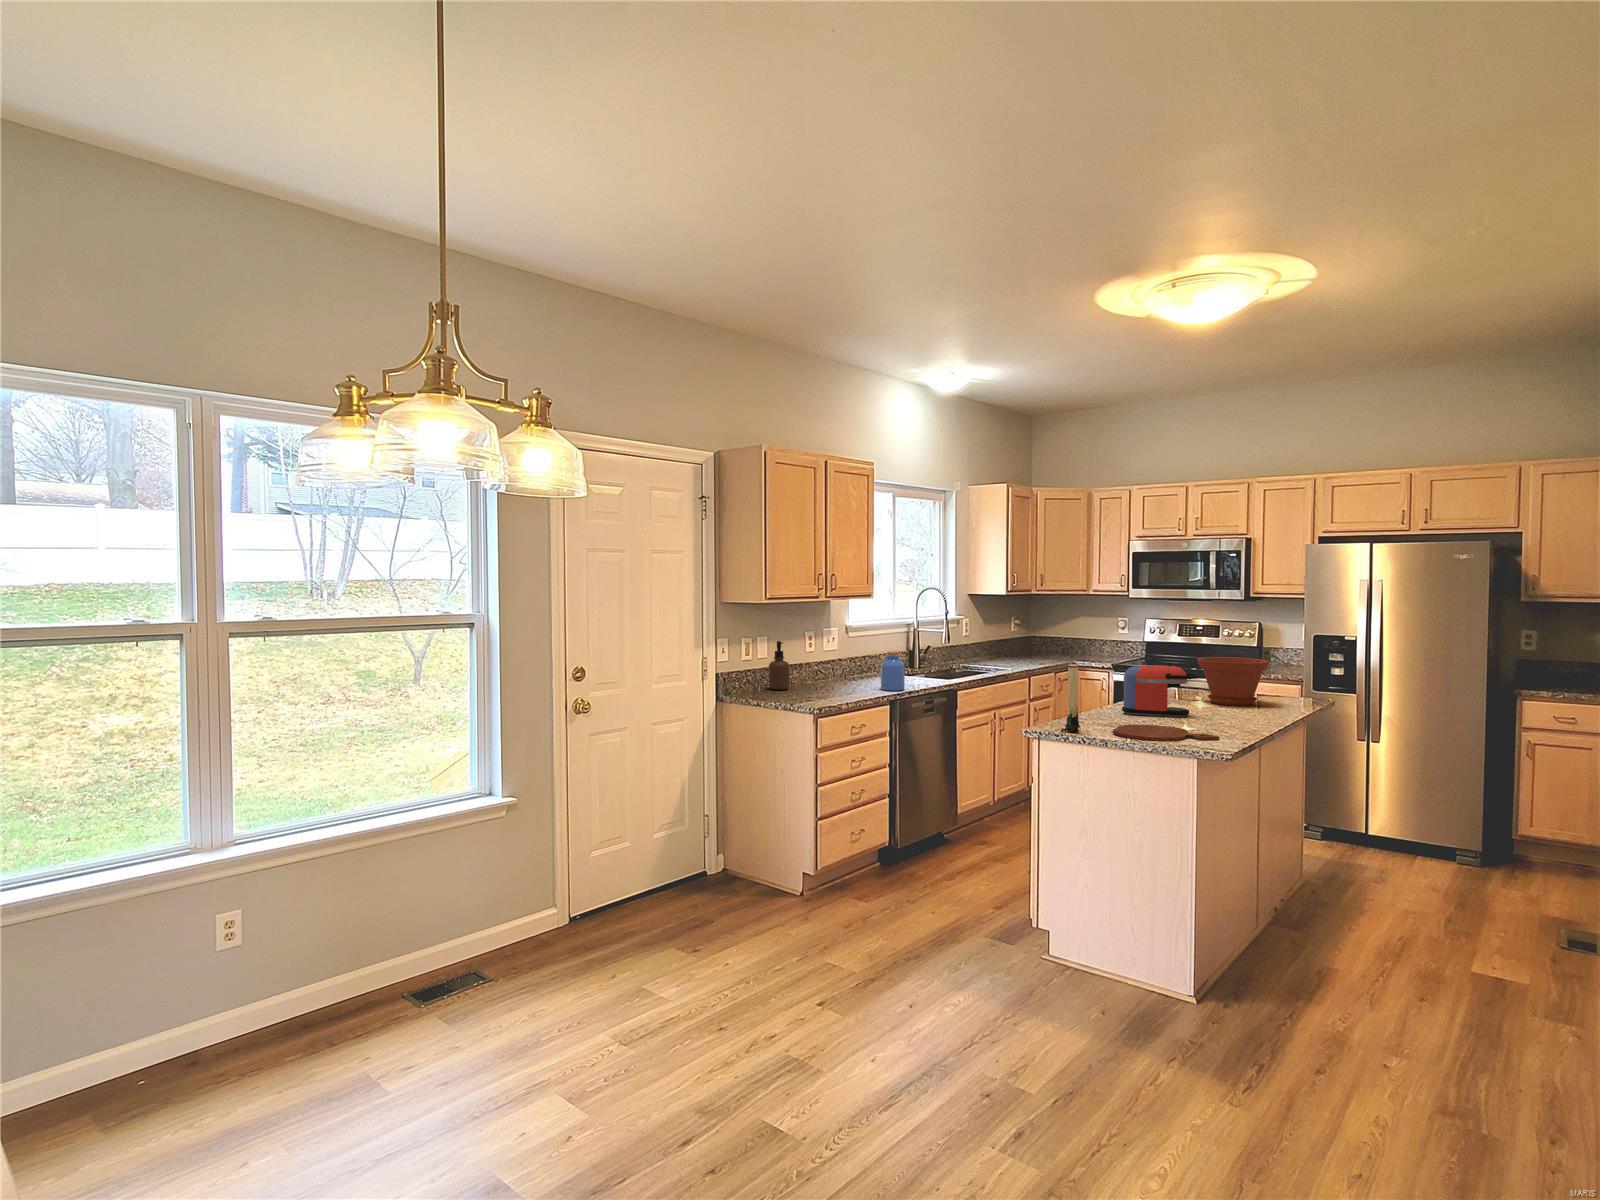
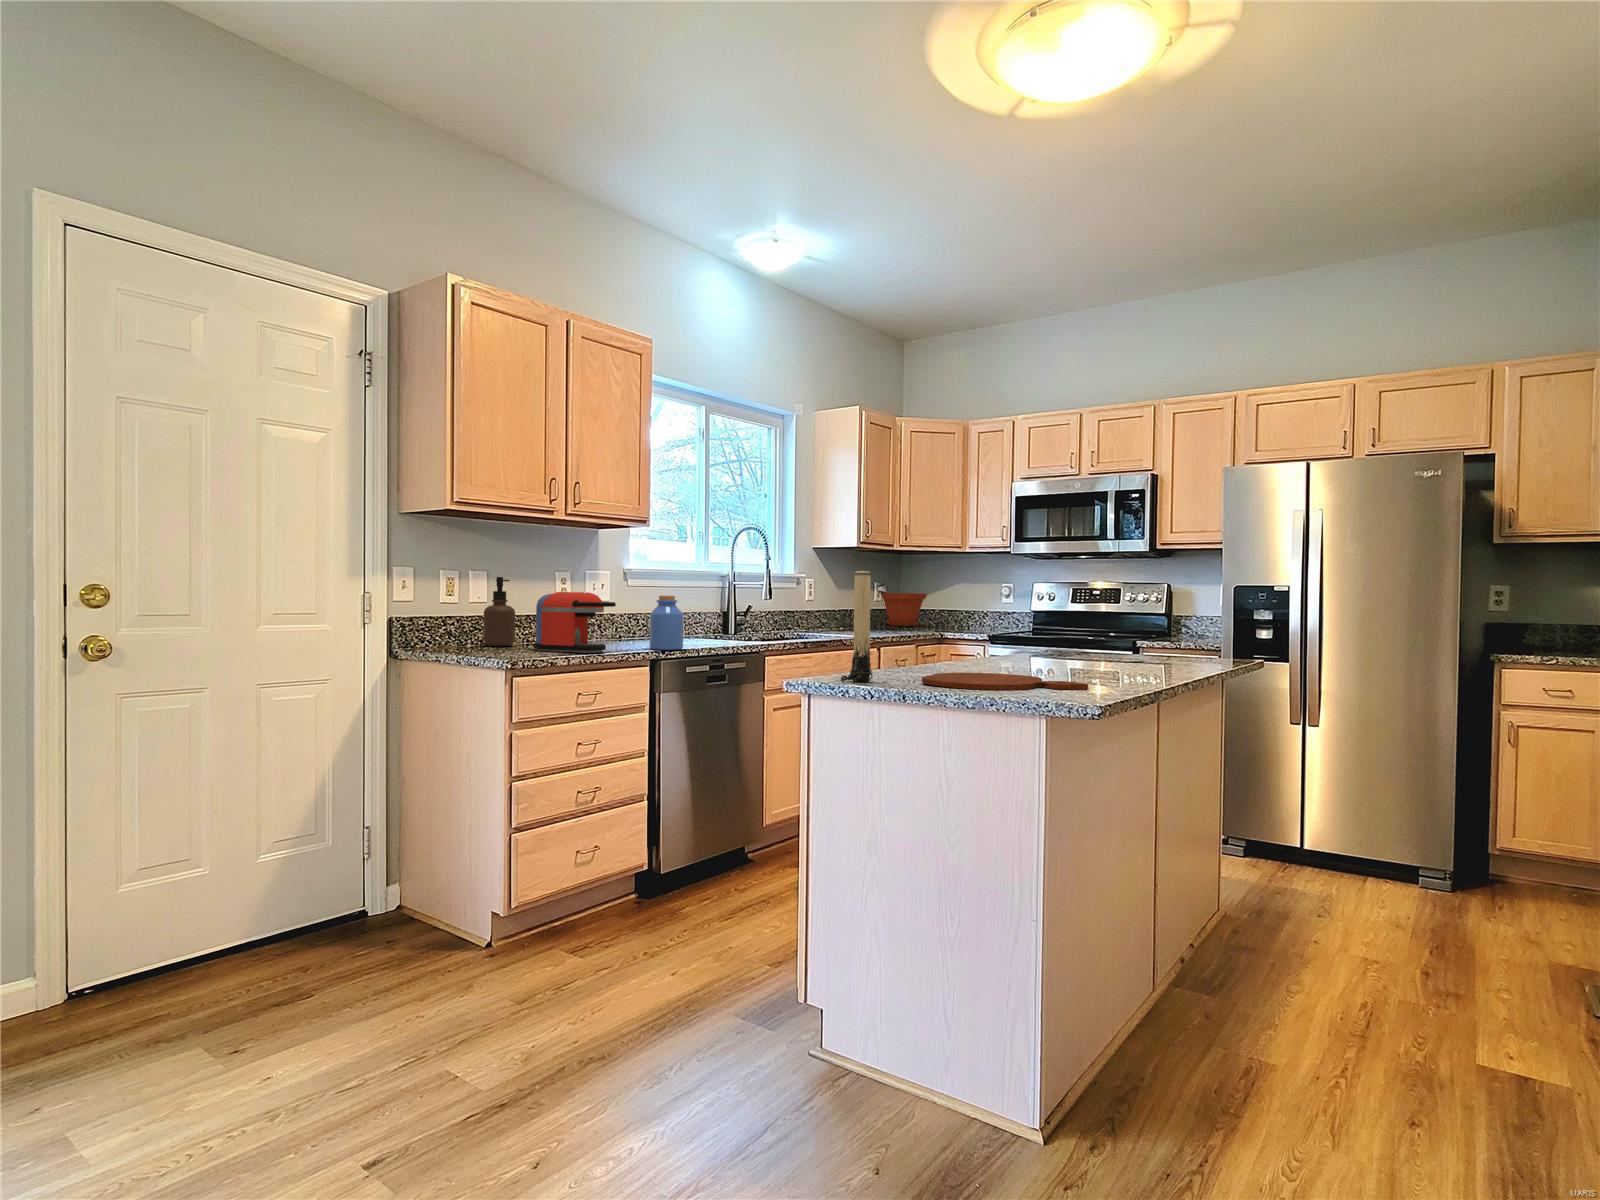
plant pot: present [1197,657,1269,706] -> present [882,593,927,626]
coffee maker: present [1122,665,1199,717] -> present [534,592,616,653]

